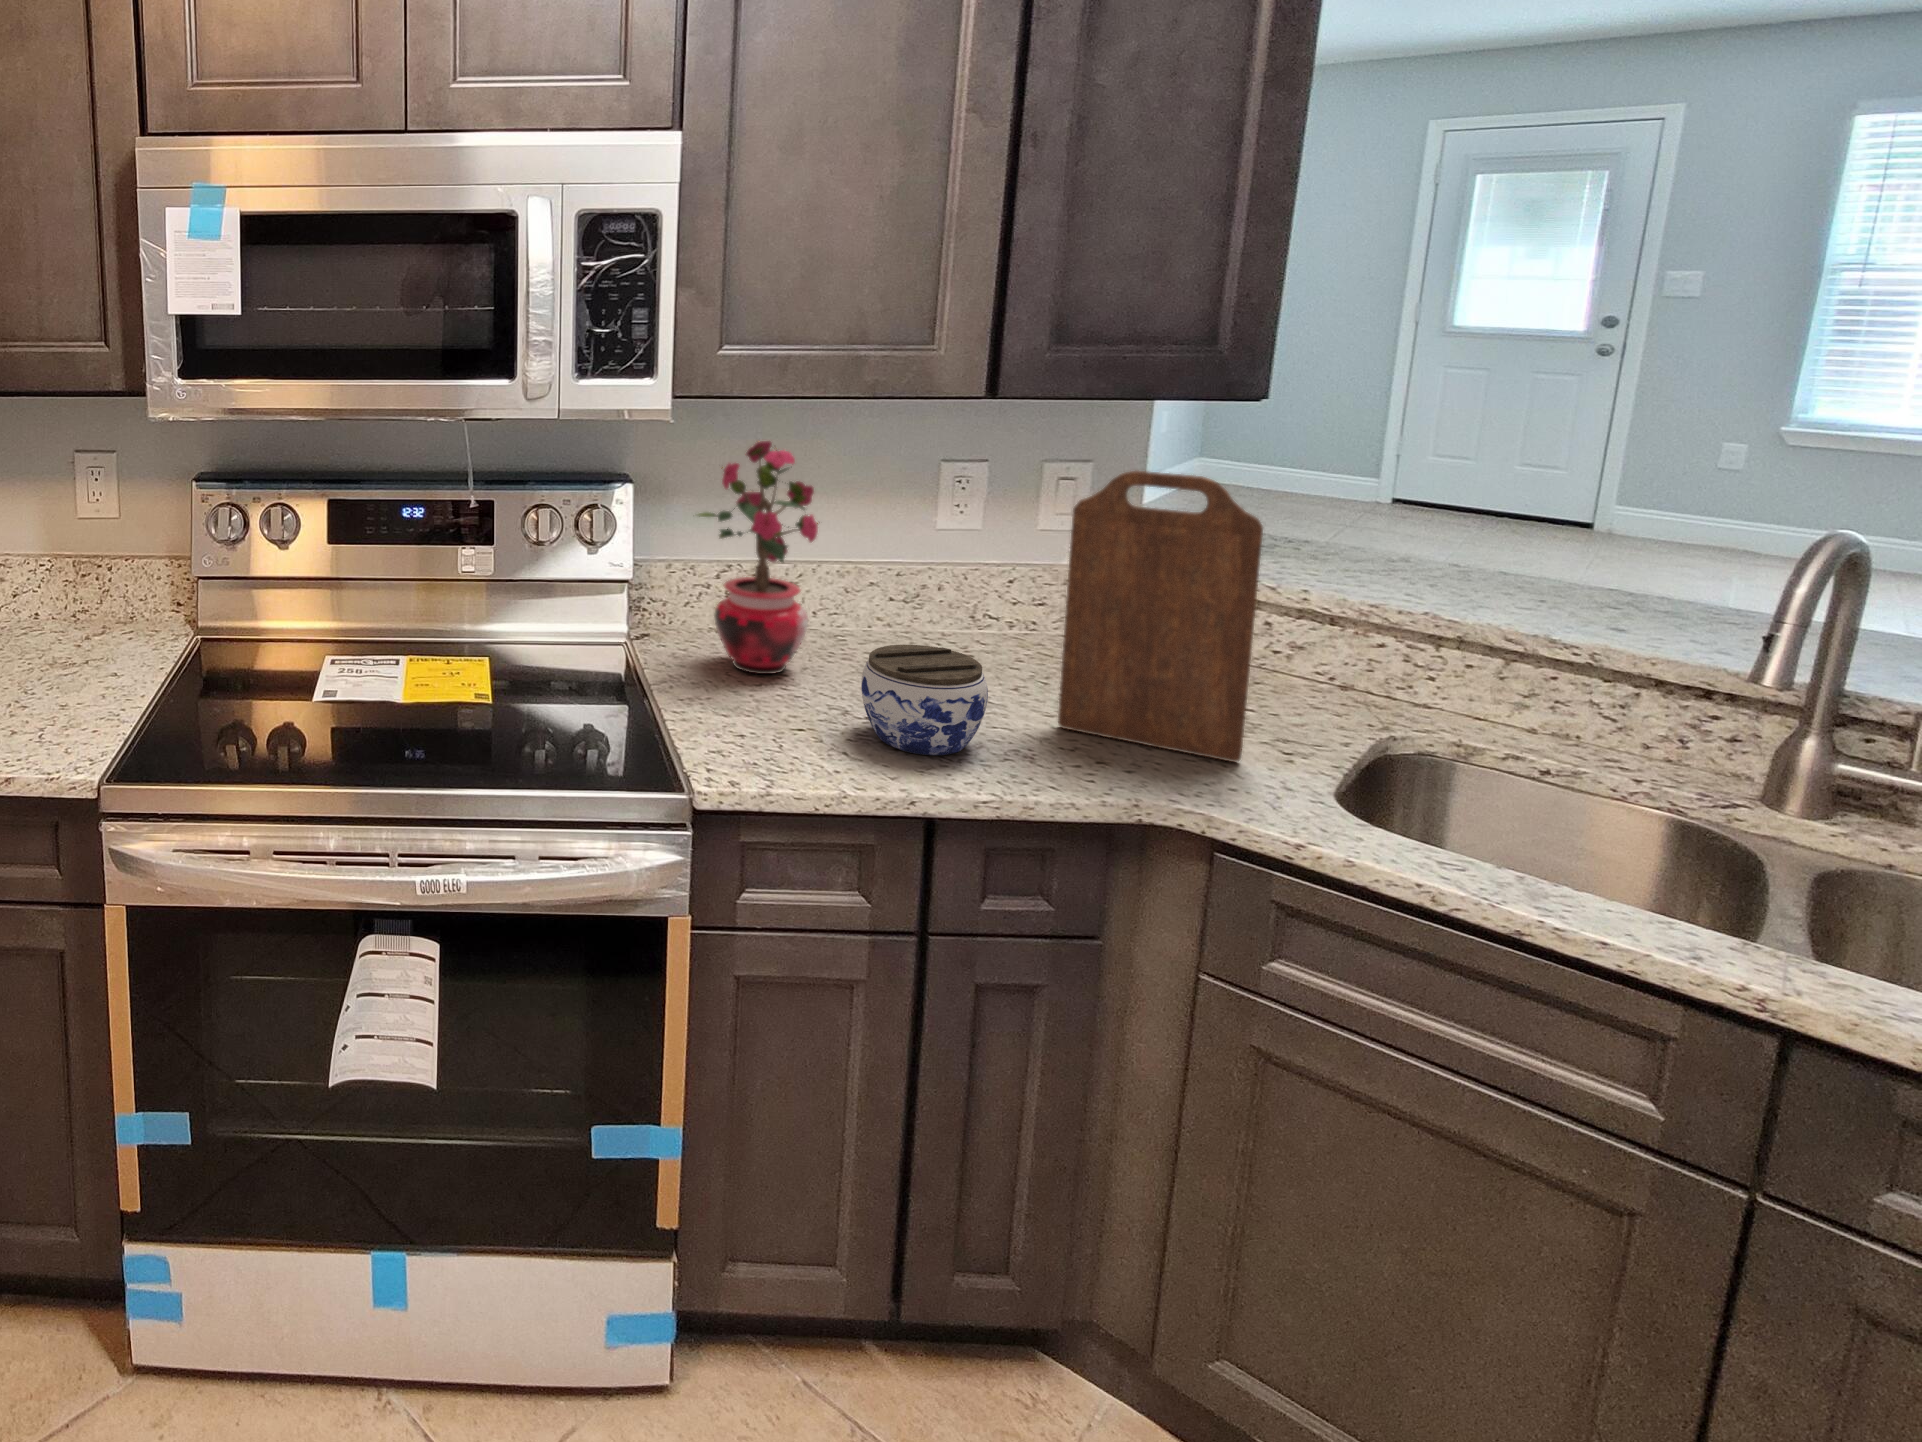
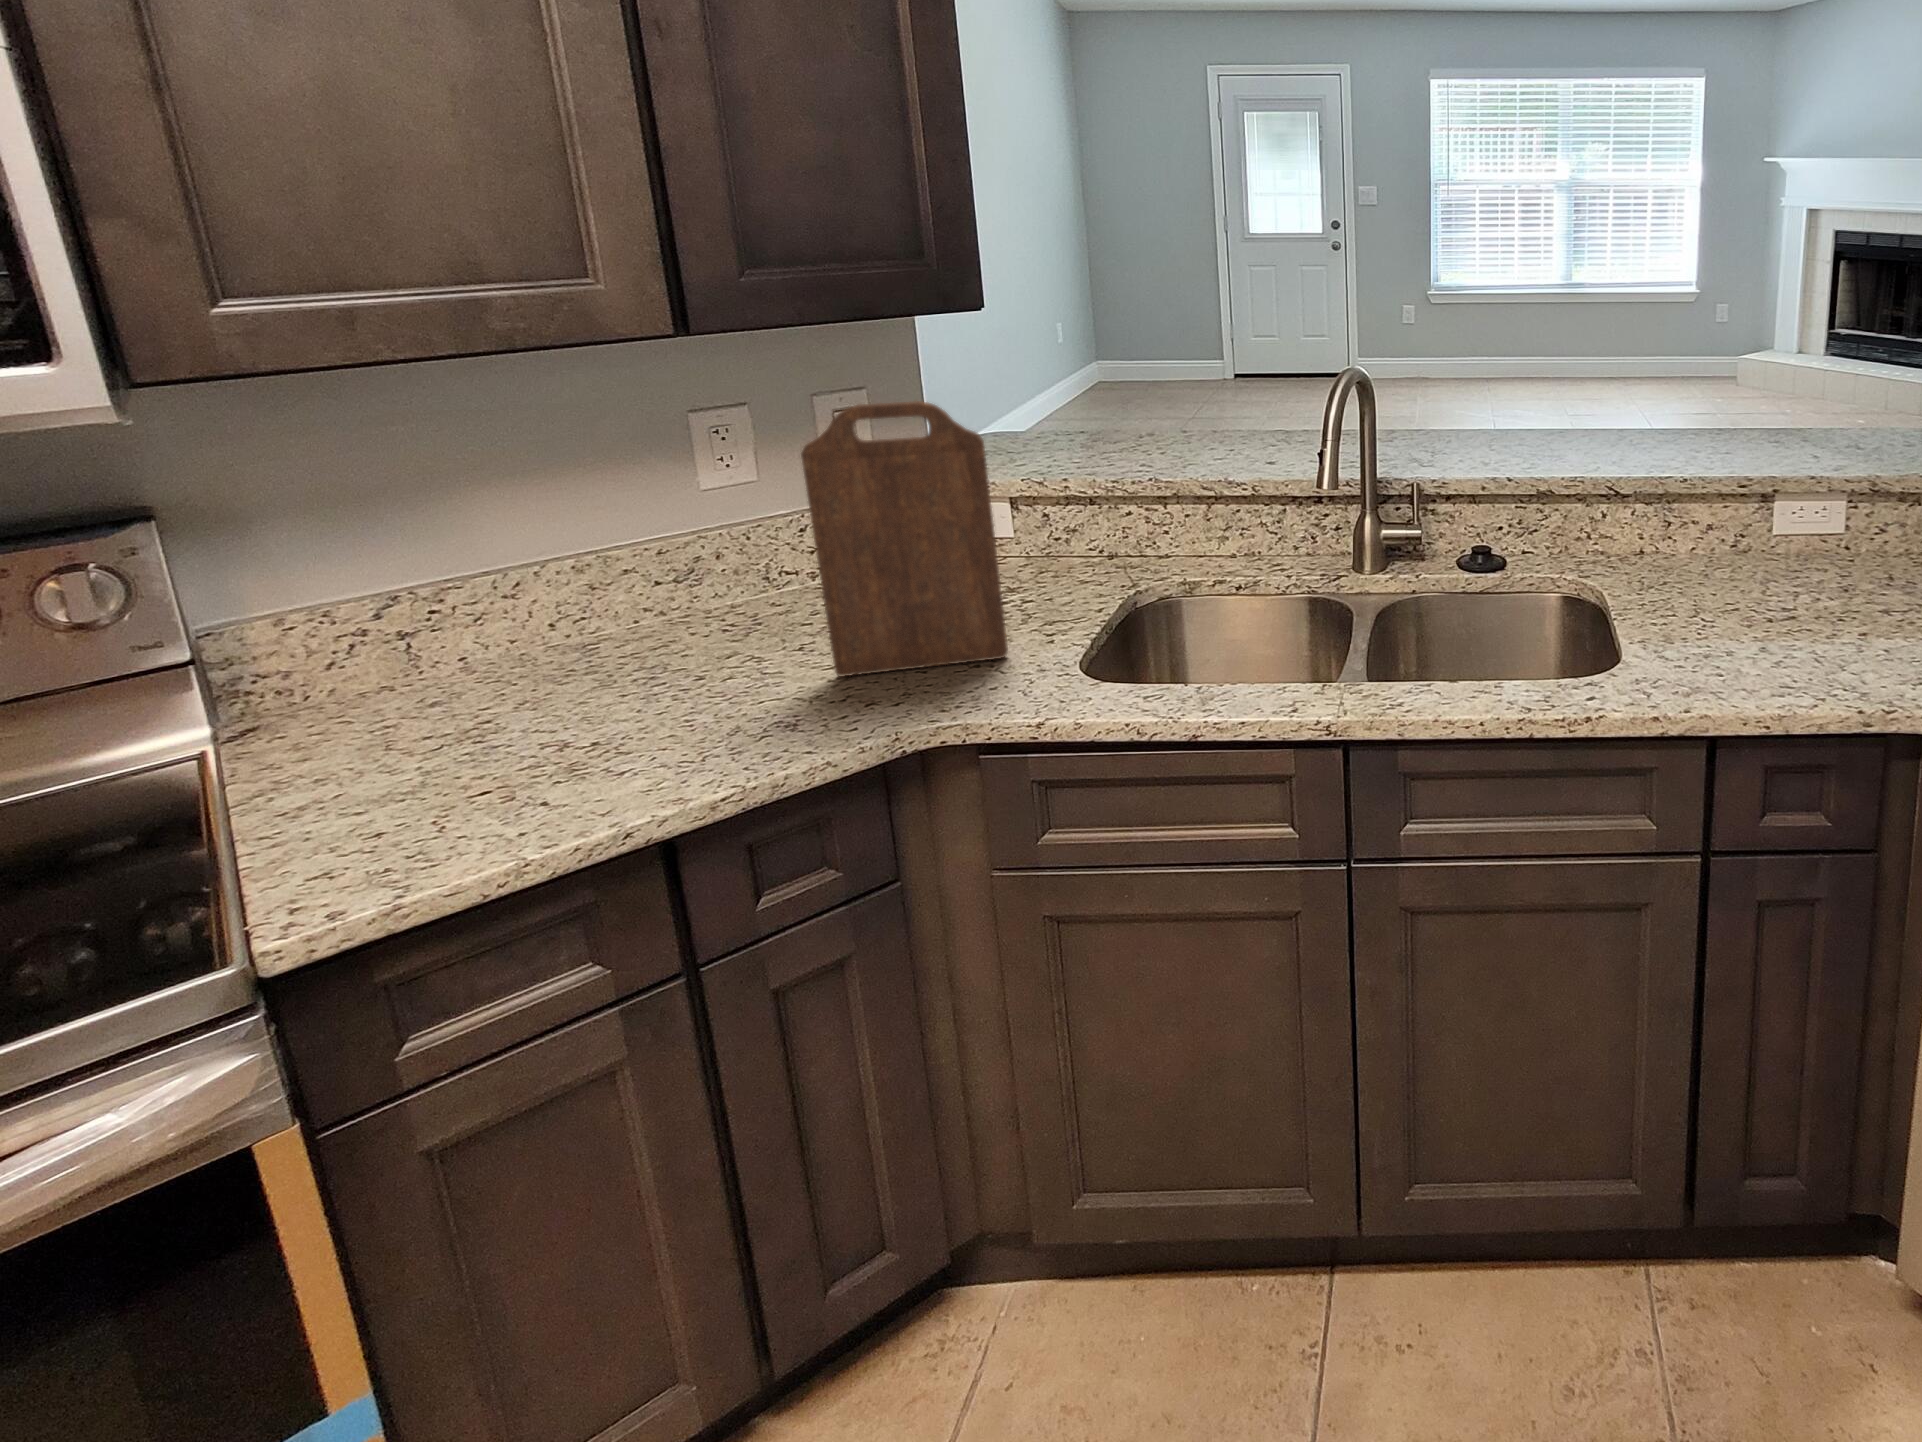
potted plant: present [698,441,818,674] -> none [262,432,510,734]
jar: present [861,645,988,755] -> none [556,637,730,772]

